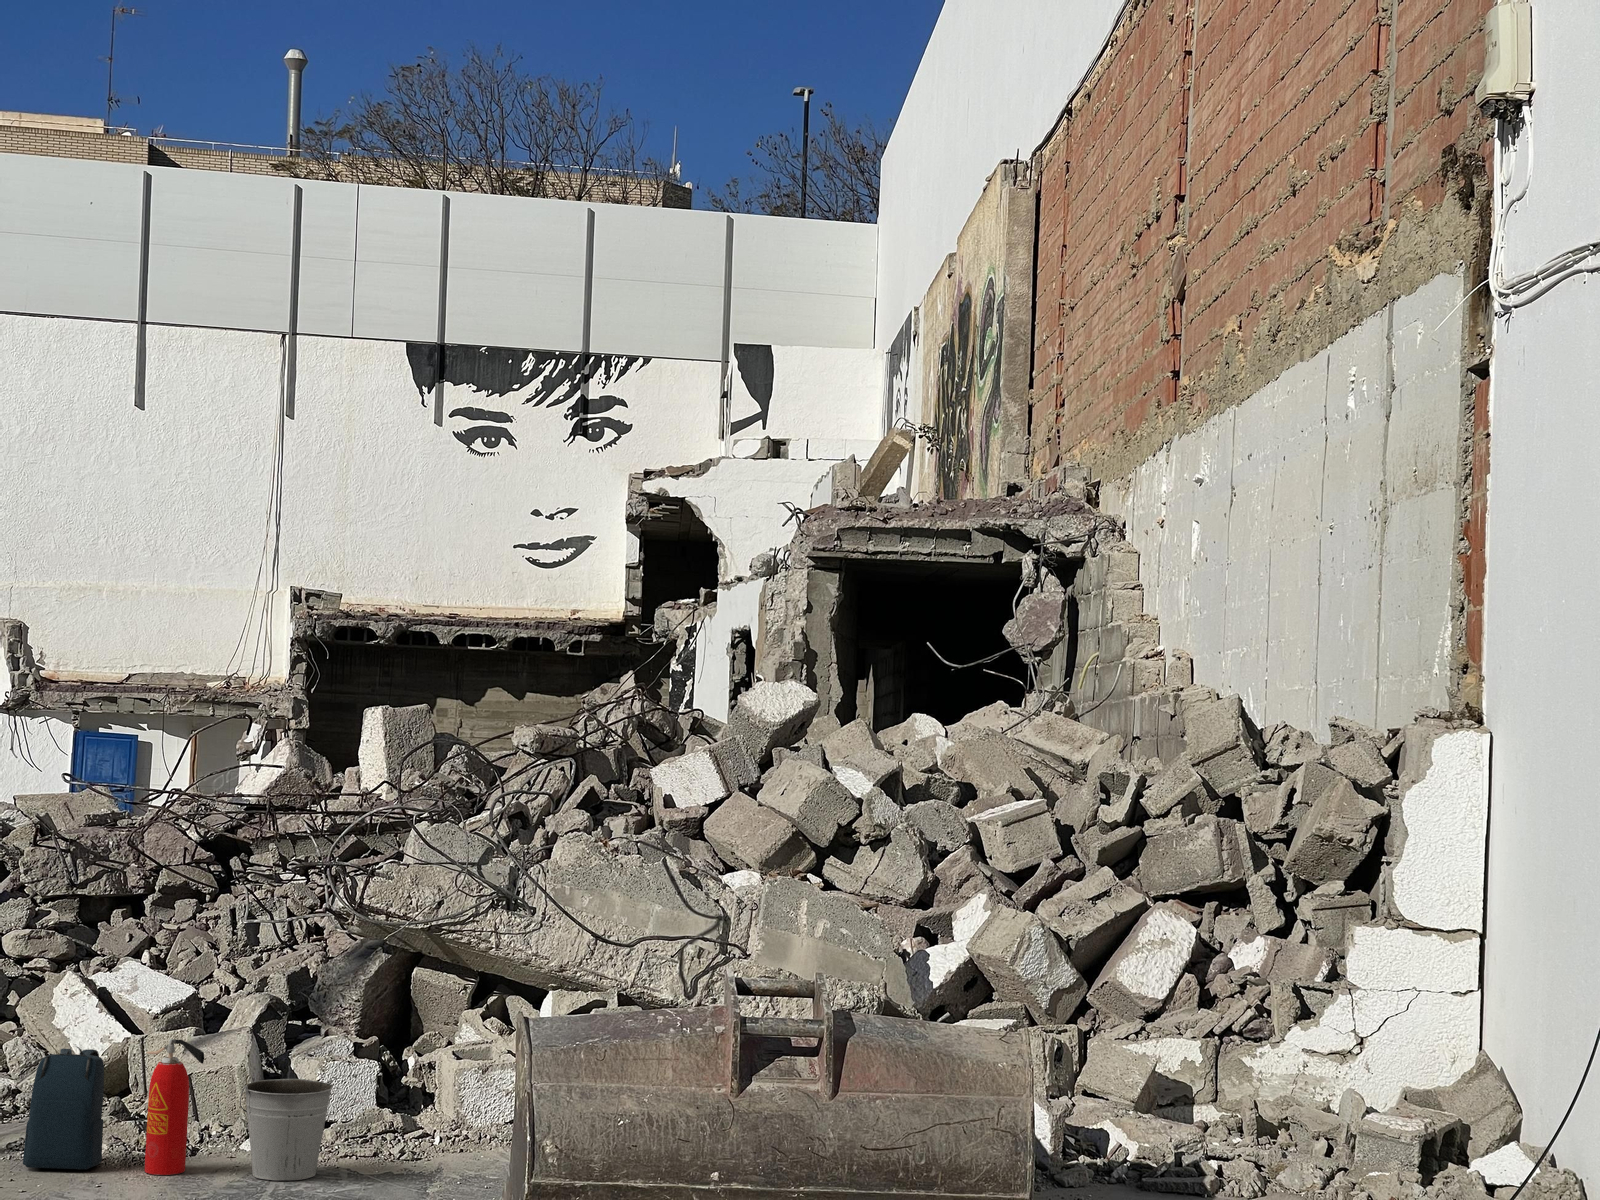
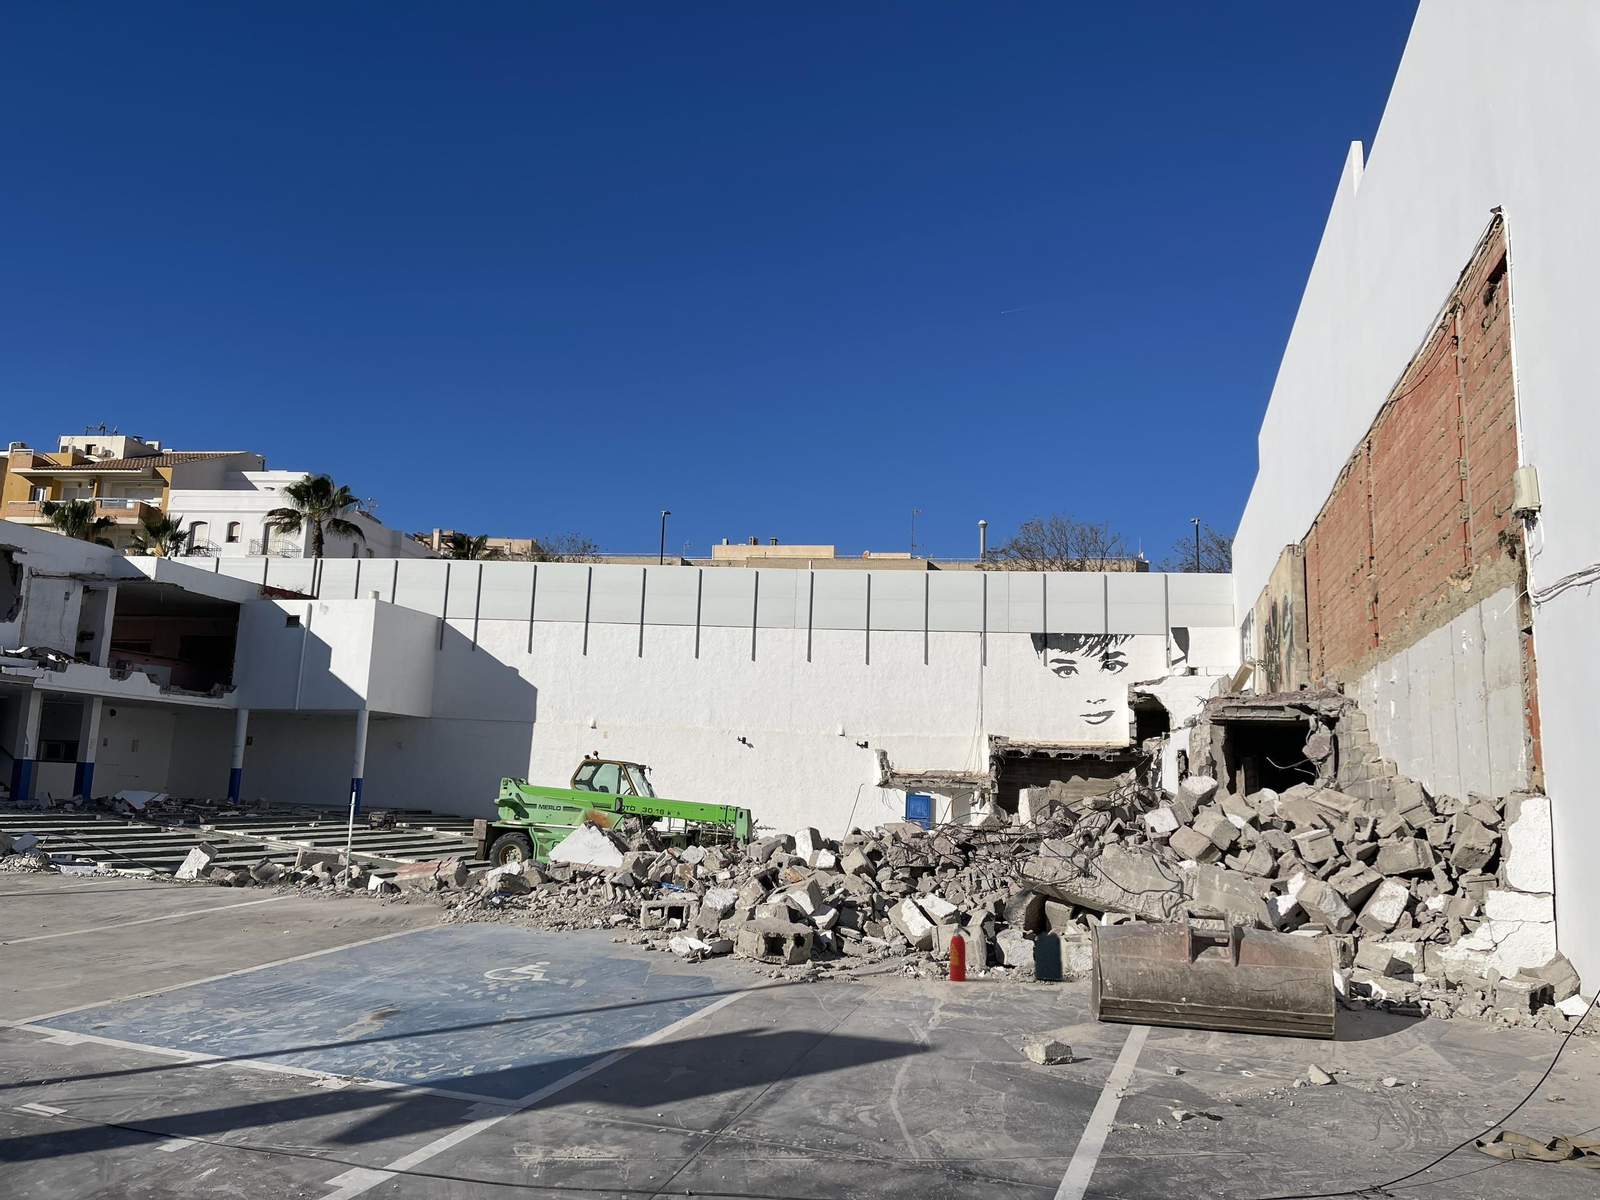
backpack: present [23,1046,104,1169] -> present [1034,932,1063,981]
bucket: present [240,1079,333,1180] -> none [986,945,1022,986]

